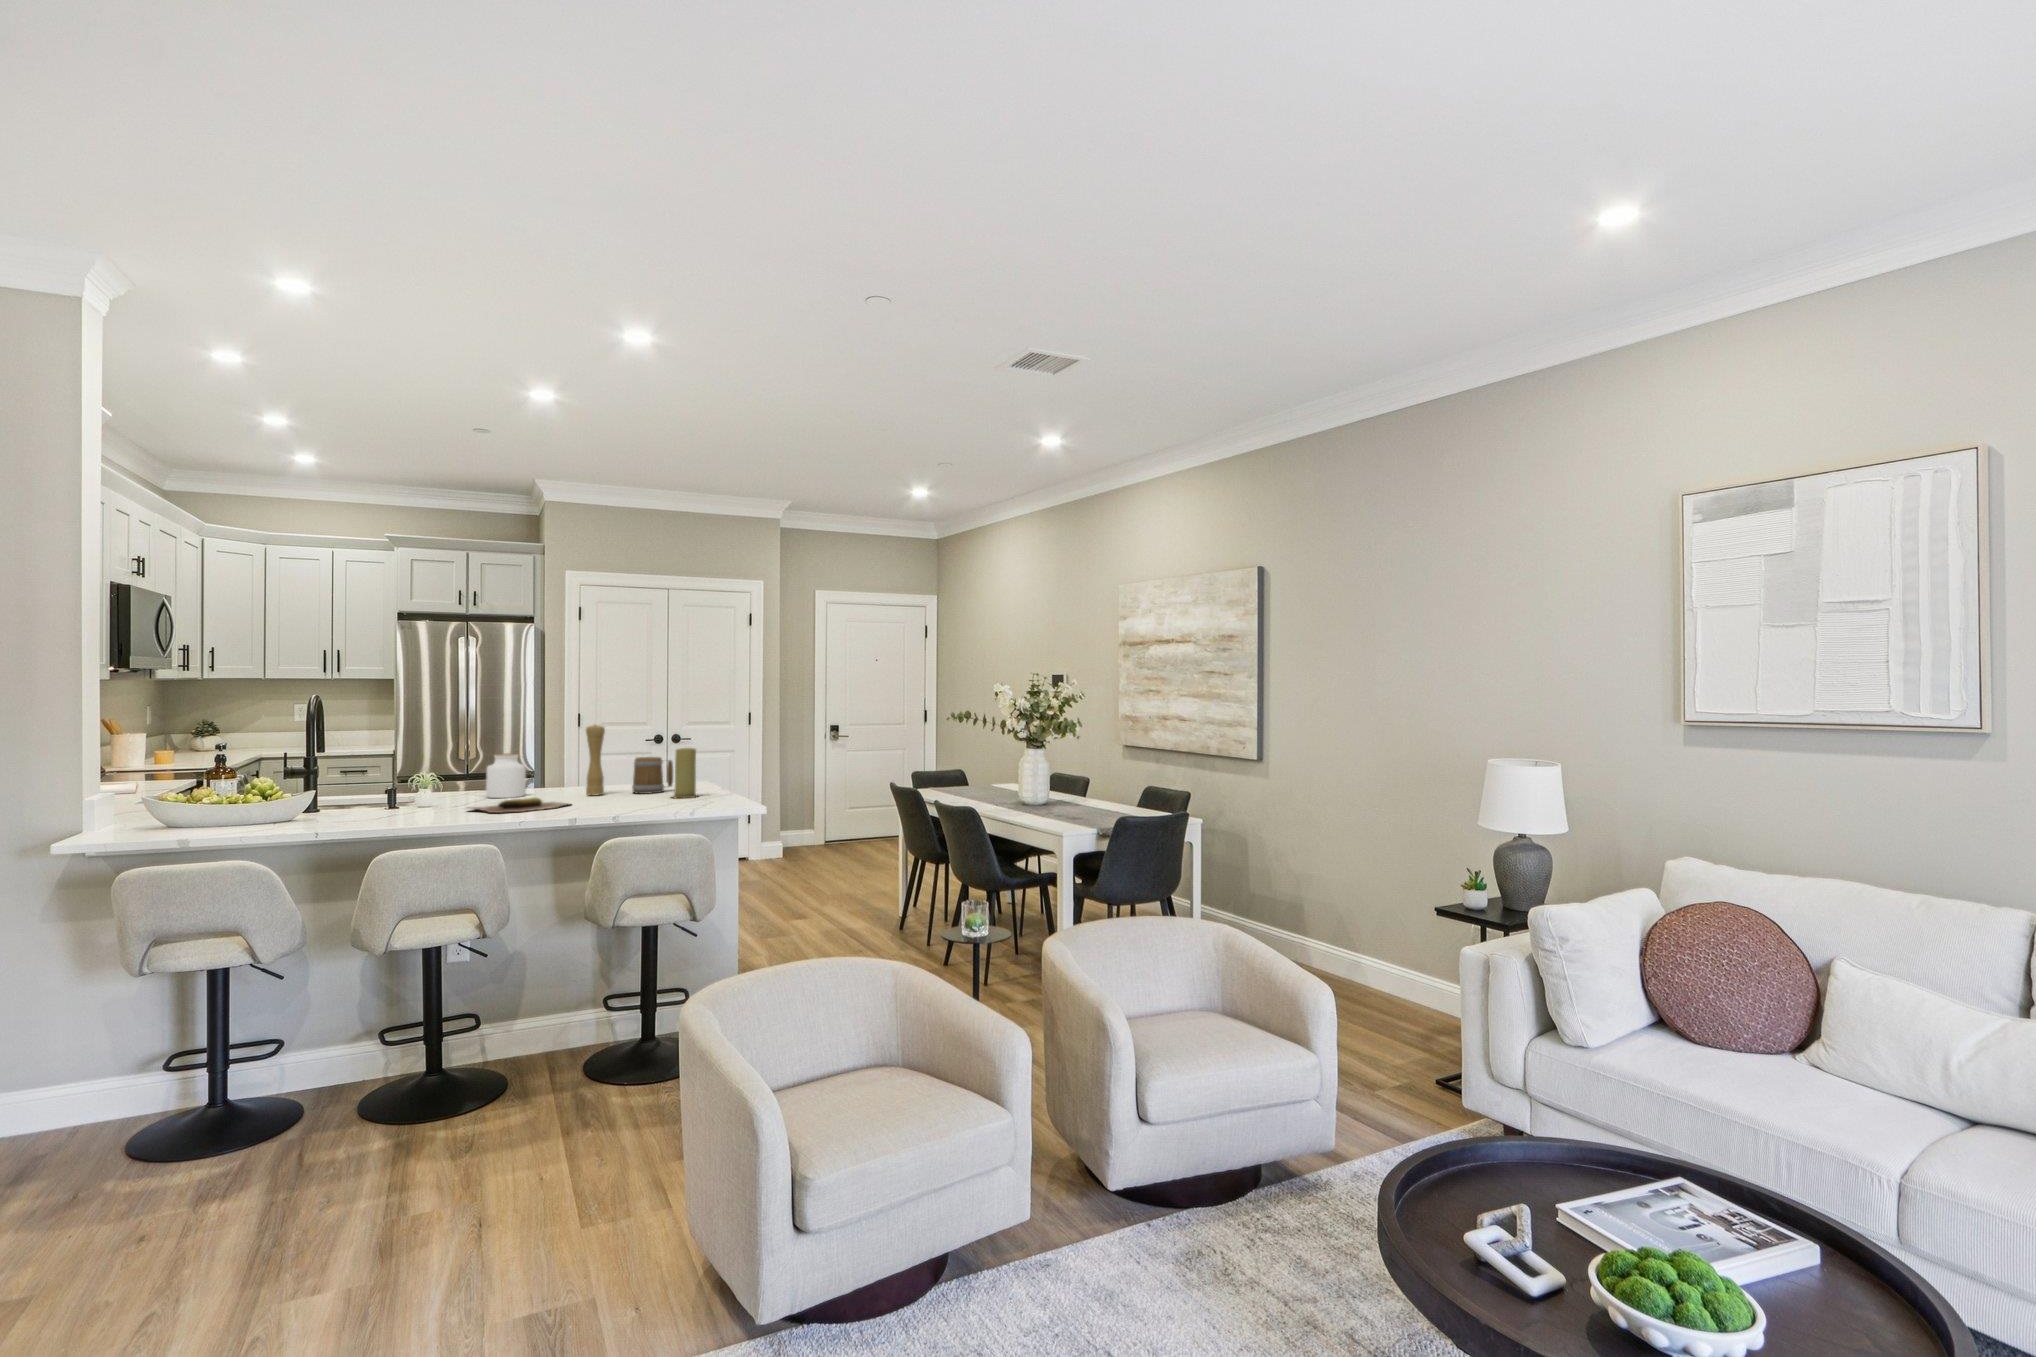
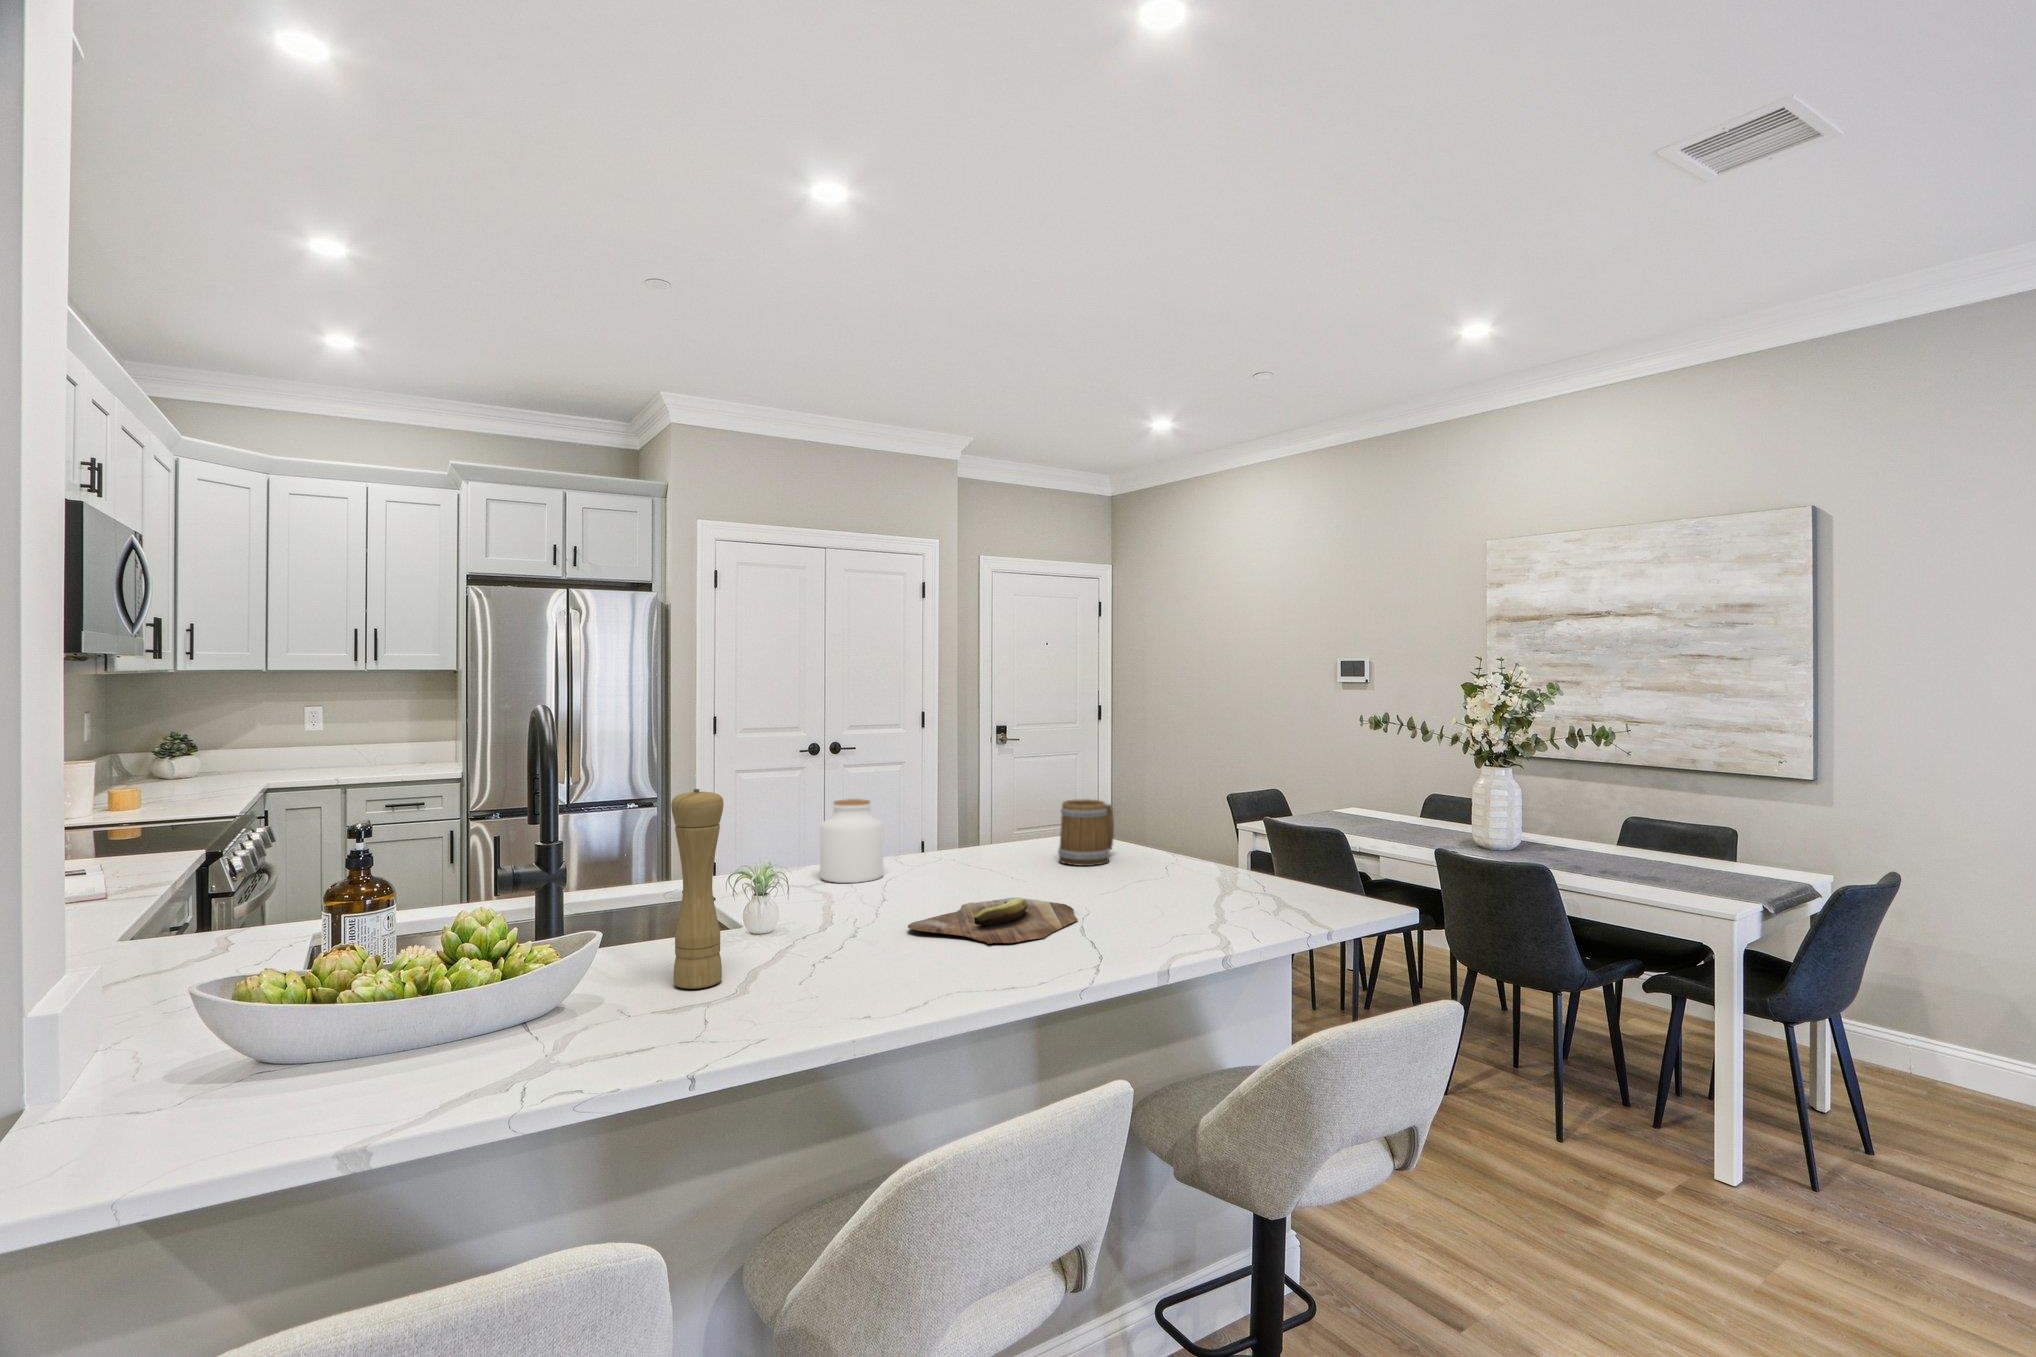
pepper mill: present [586,725,605,796] -> present [671,789,724,989]
candle: present [672,748,698,798] -> none [1179,788,1230,881]

